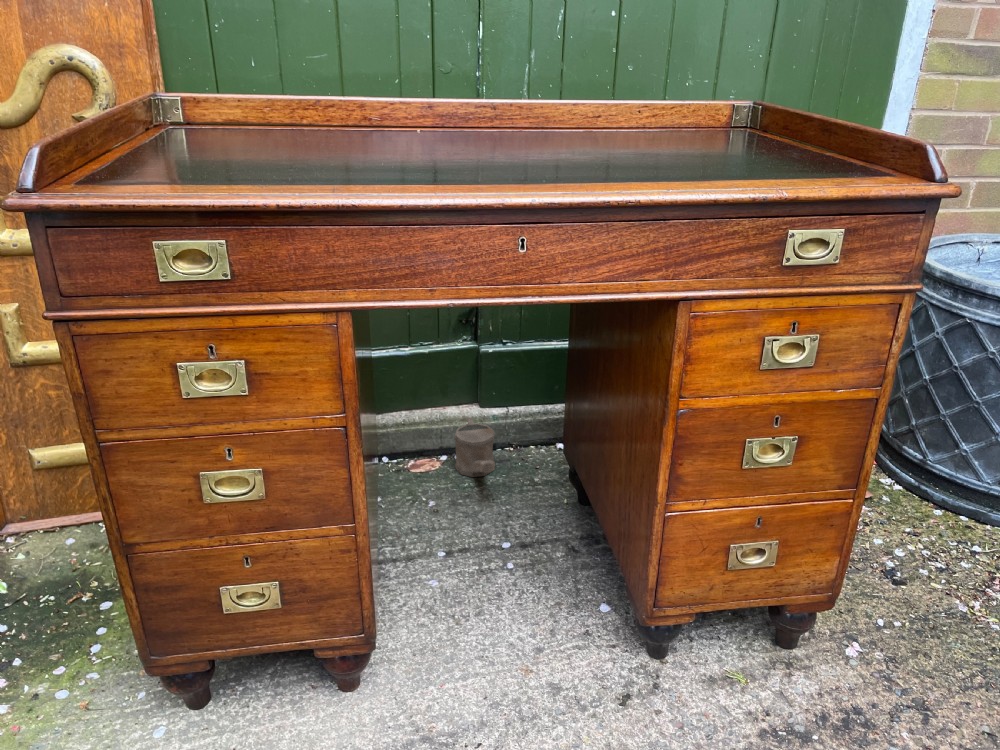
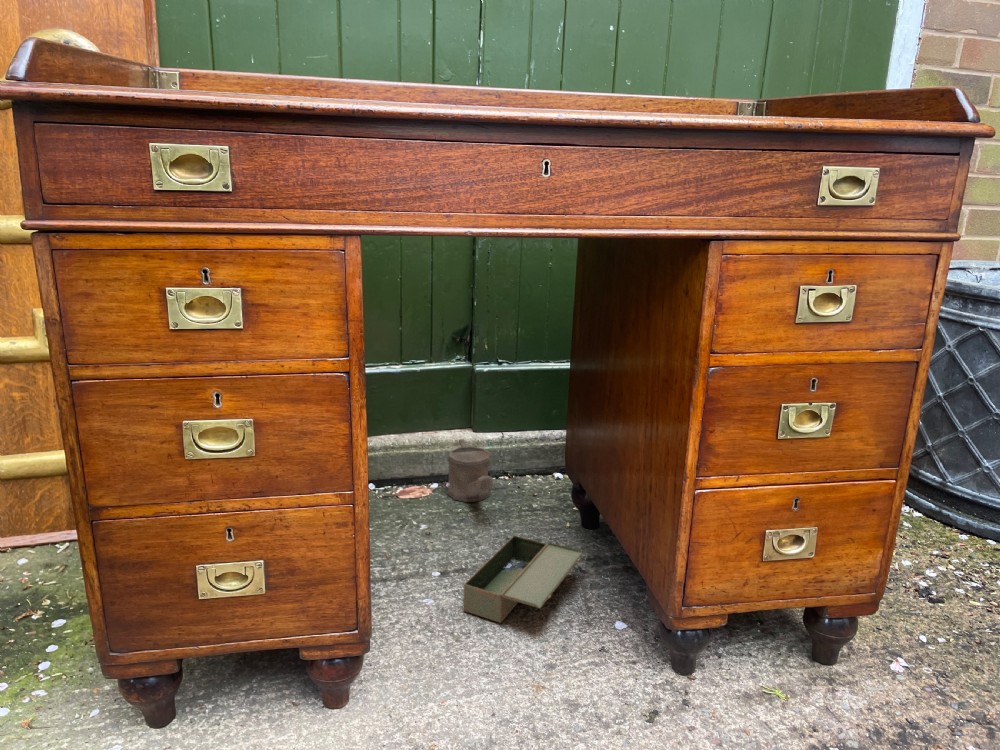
toolbox: none [464,519,574,607] -> present [463,535,583,623]

